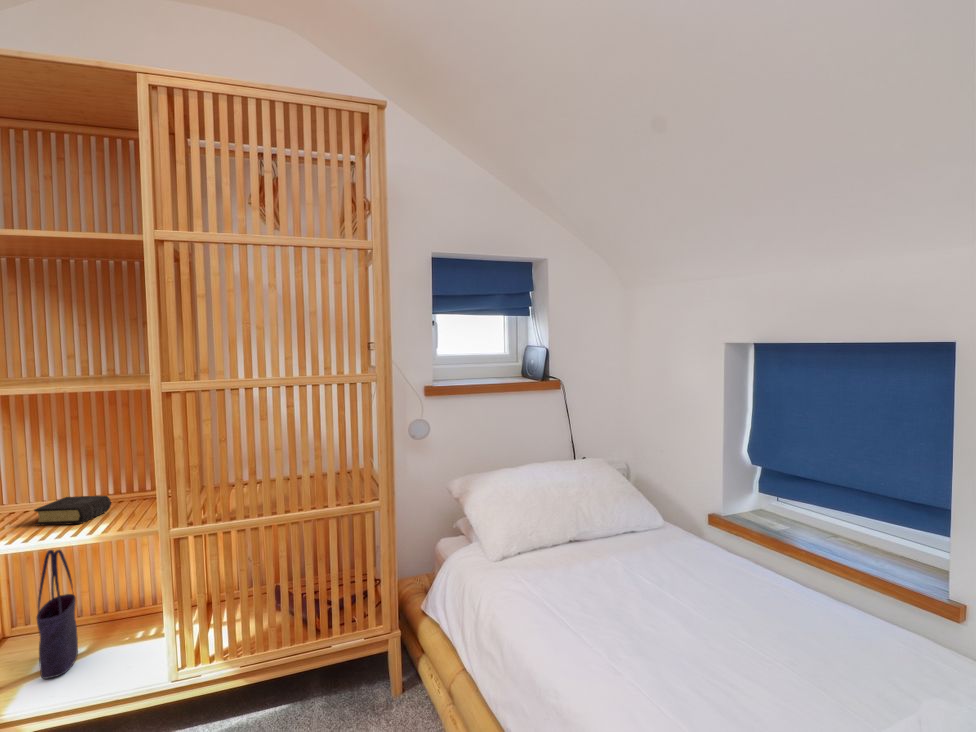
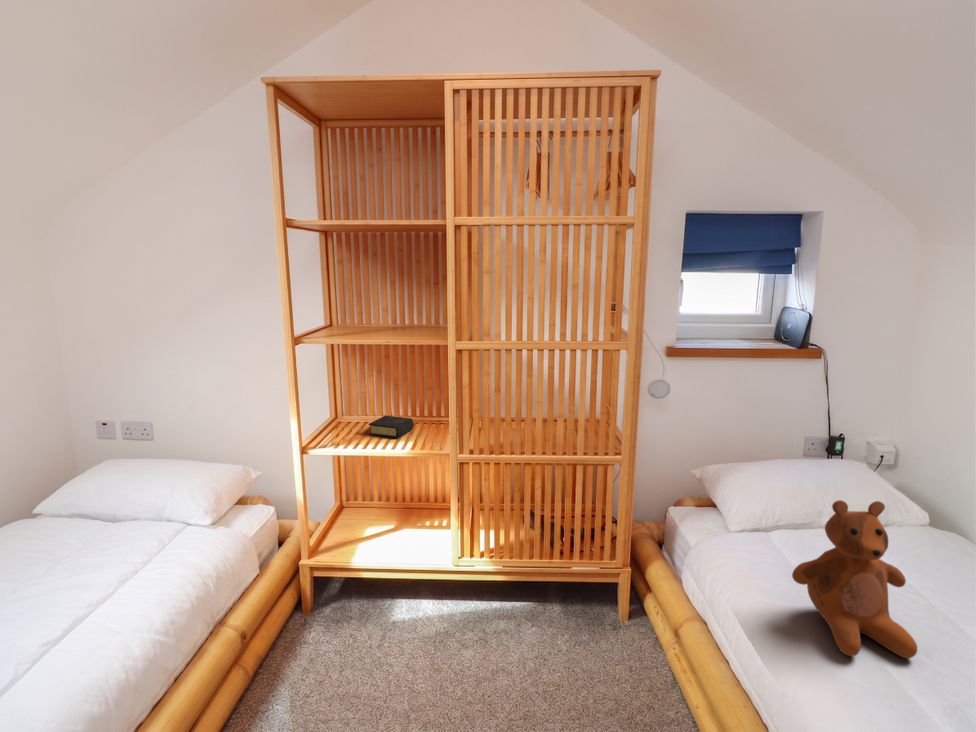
teddy bear: none [557,497,671,661] -> present [792,500,918,658]
tote bag: present [37,550,78,679] -> none [371,454,393,542]

